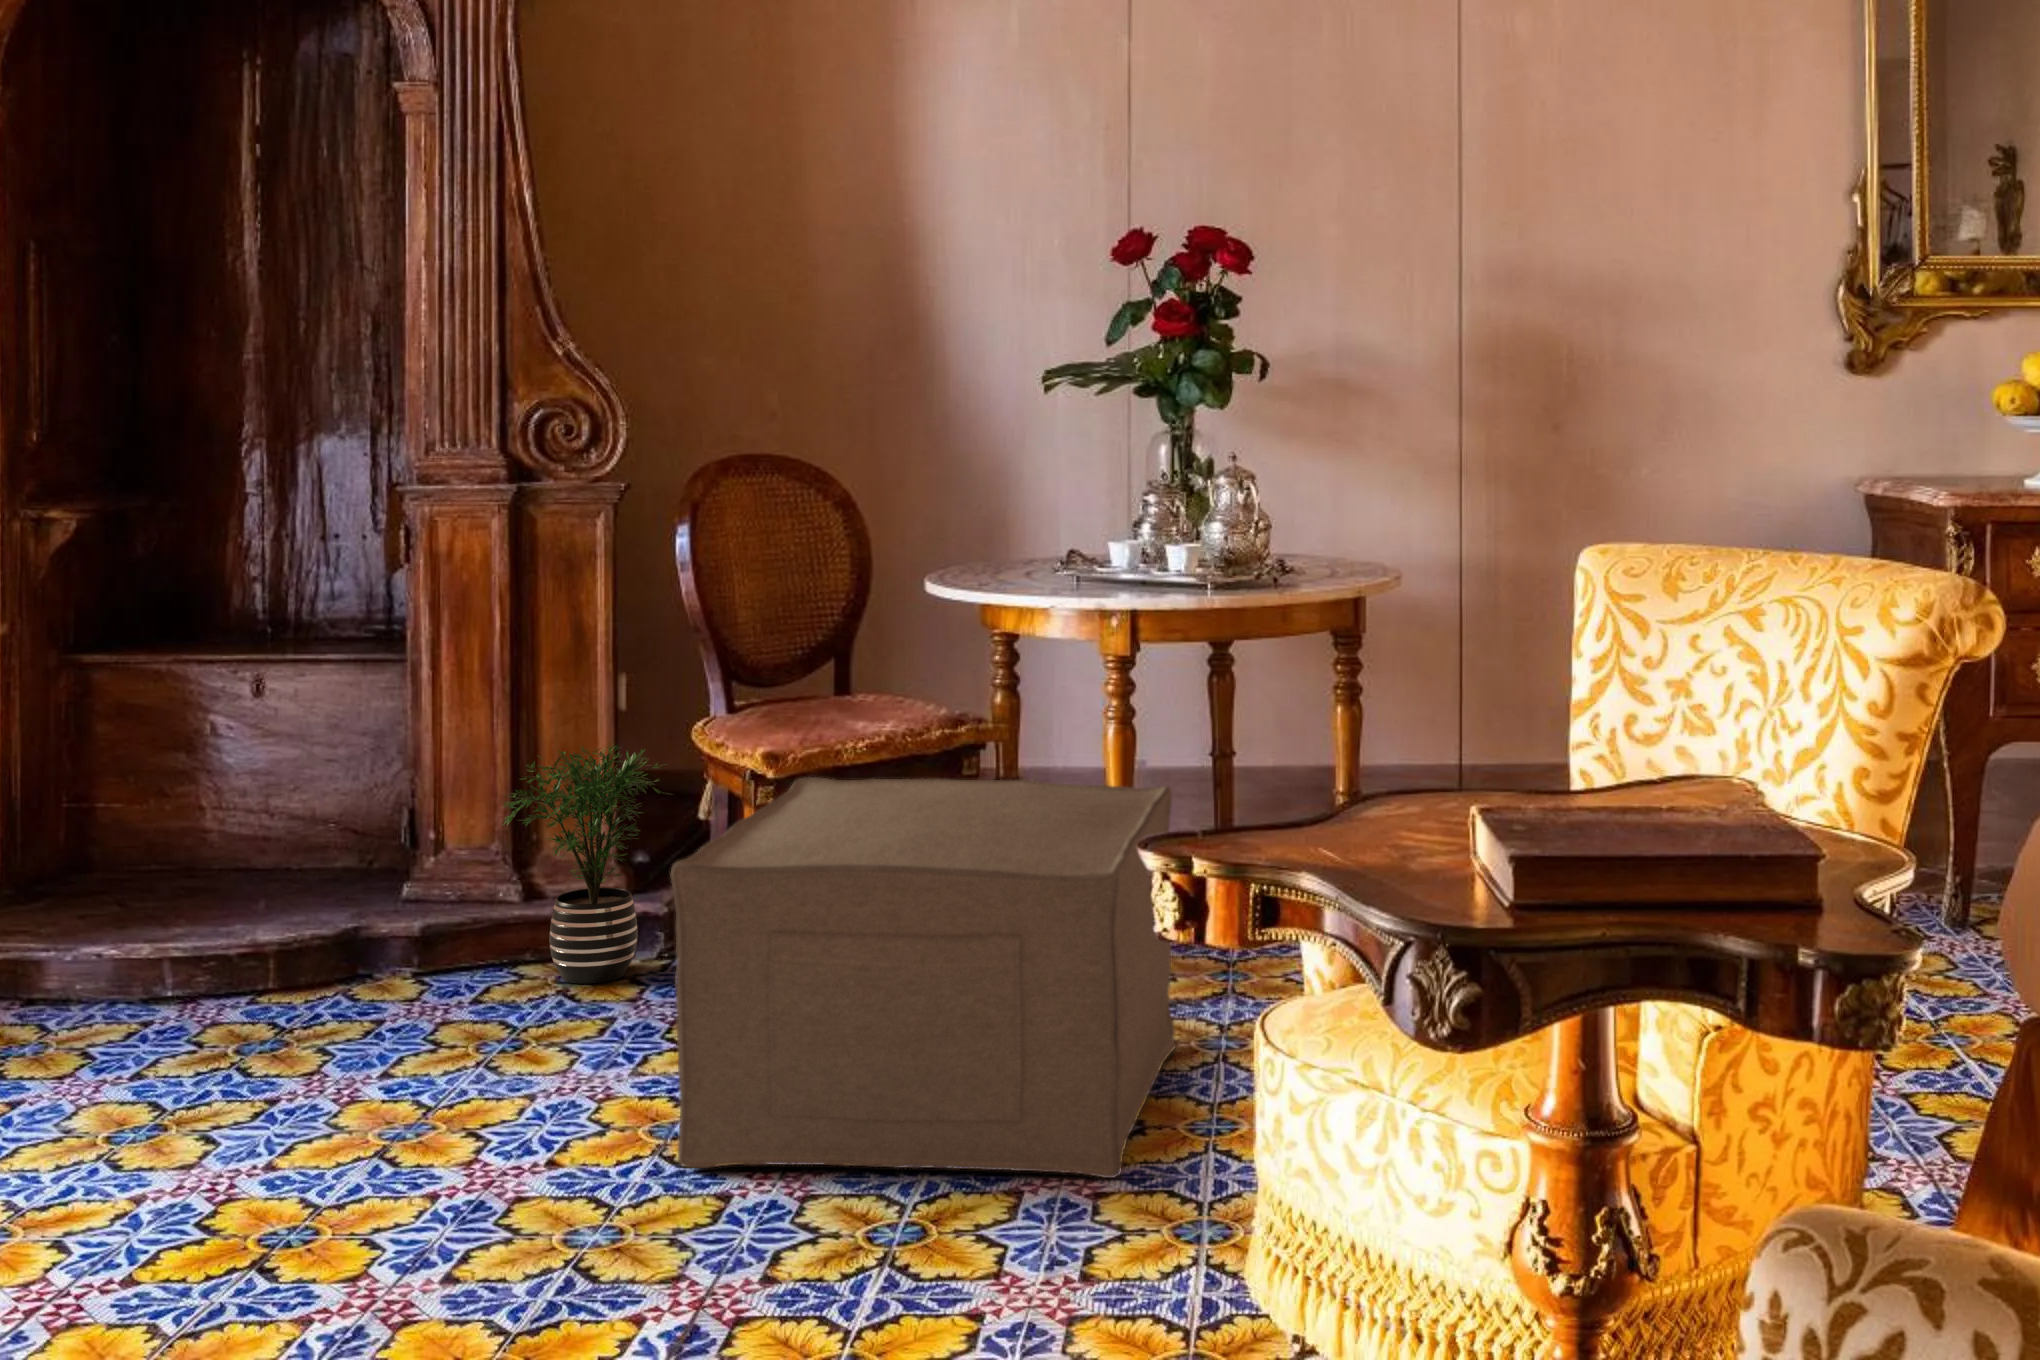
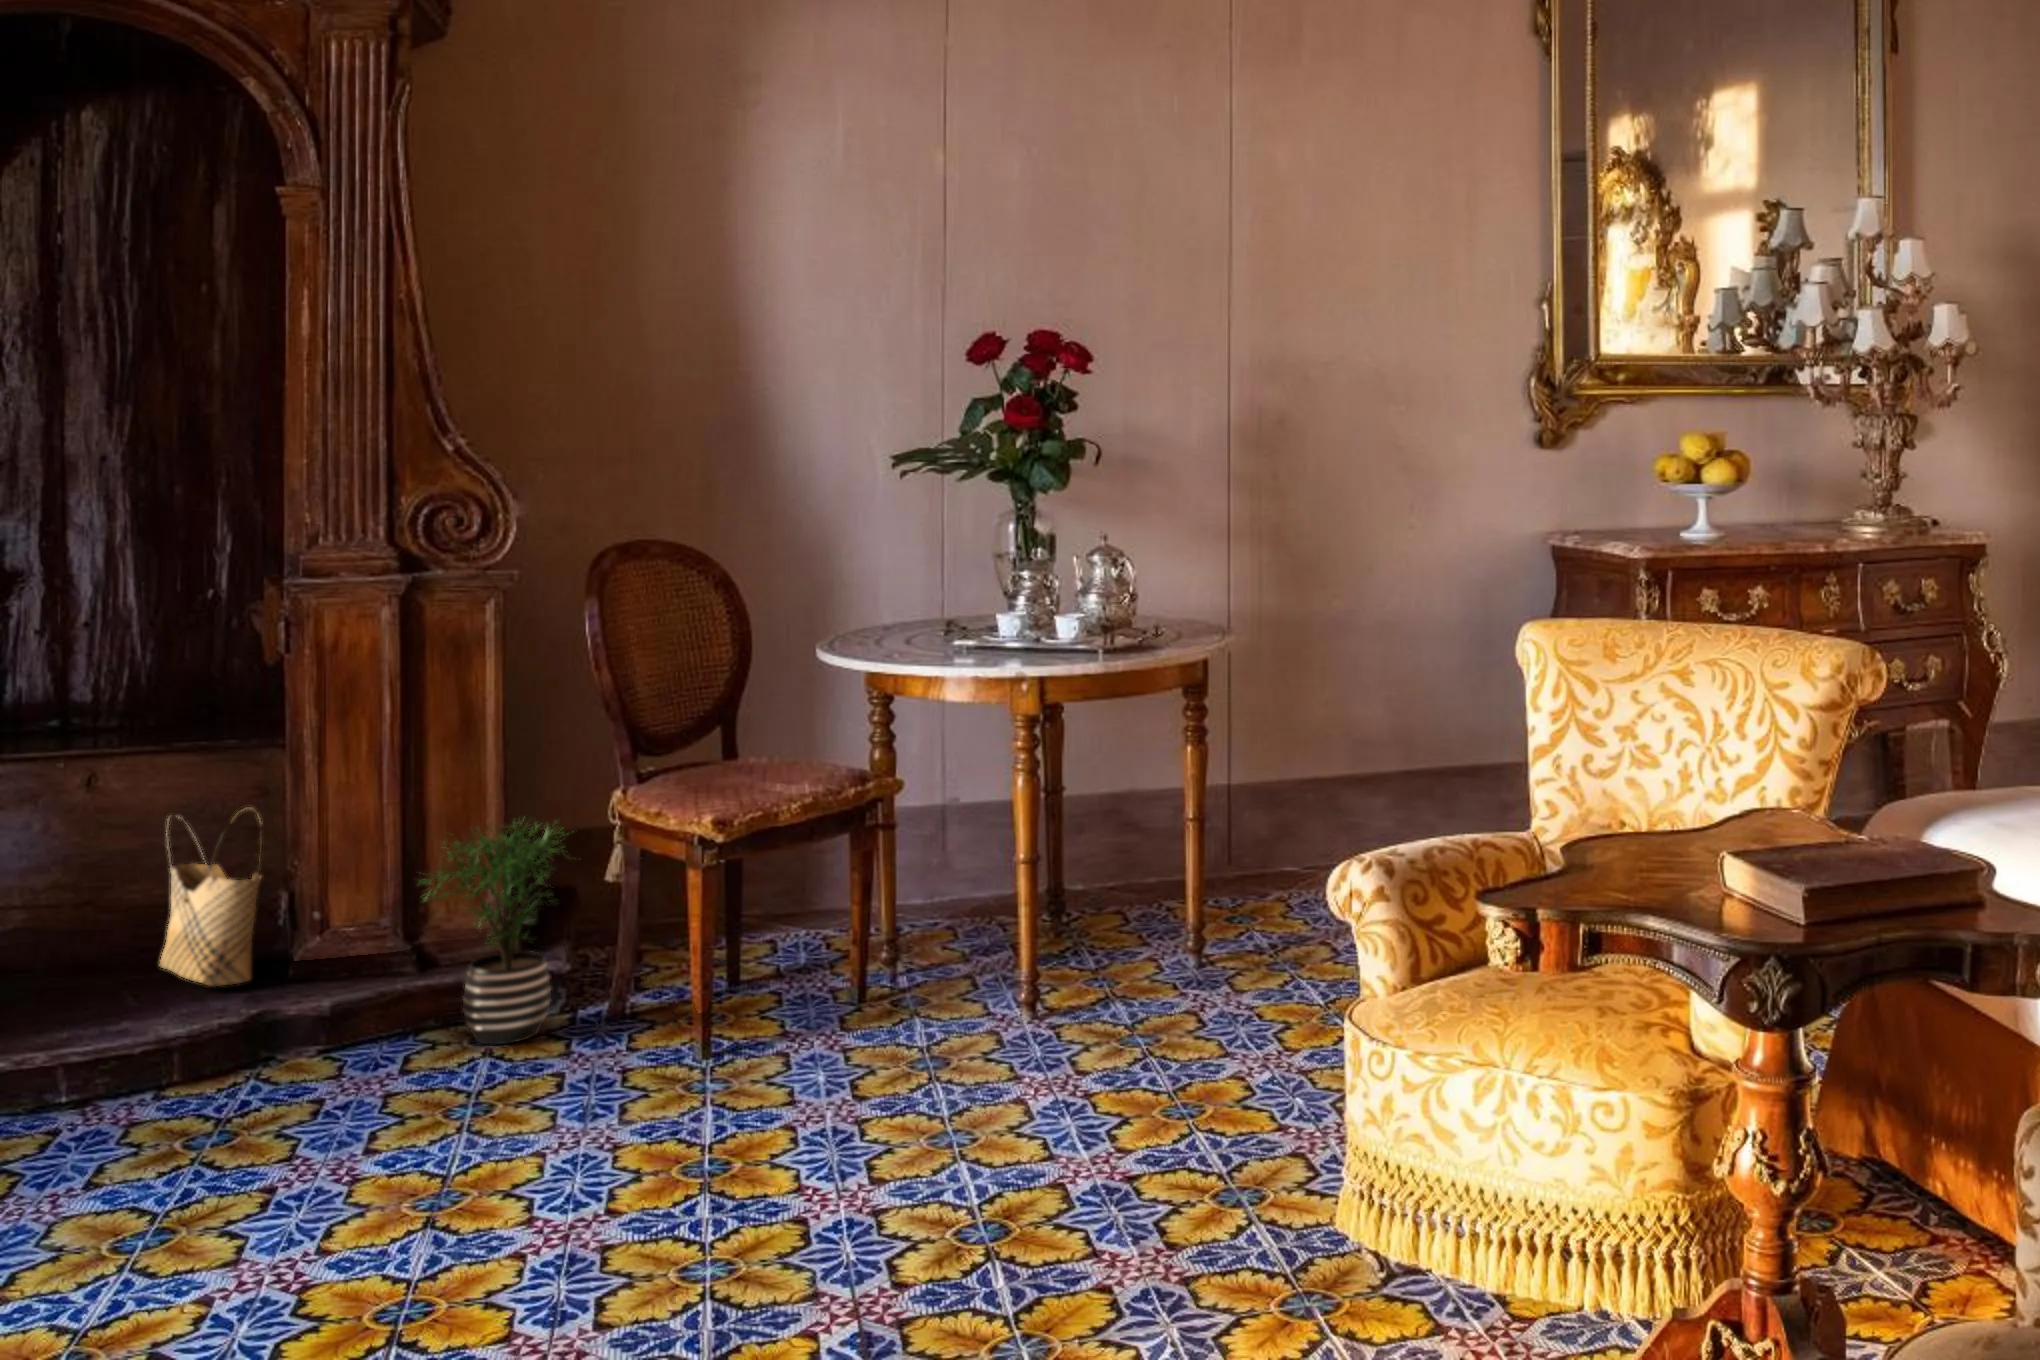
woven basket: none [305,720,391,898] -> present [160,808,262,985]
ottoman: present [671,777,1176,1178] -> none [735,823,1140,1202]

